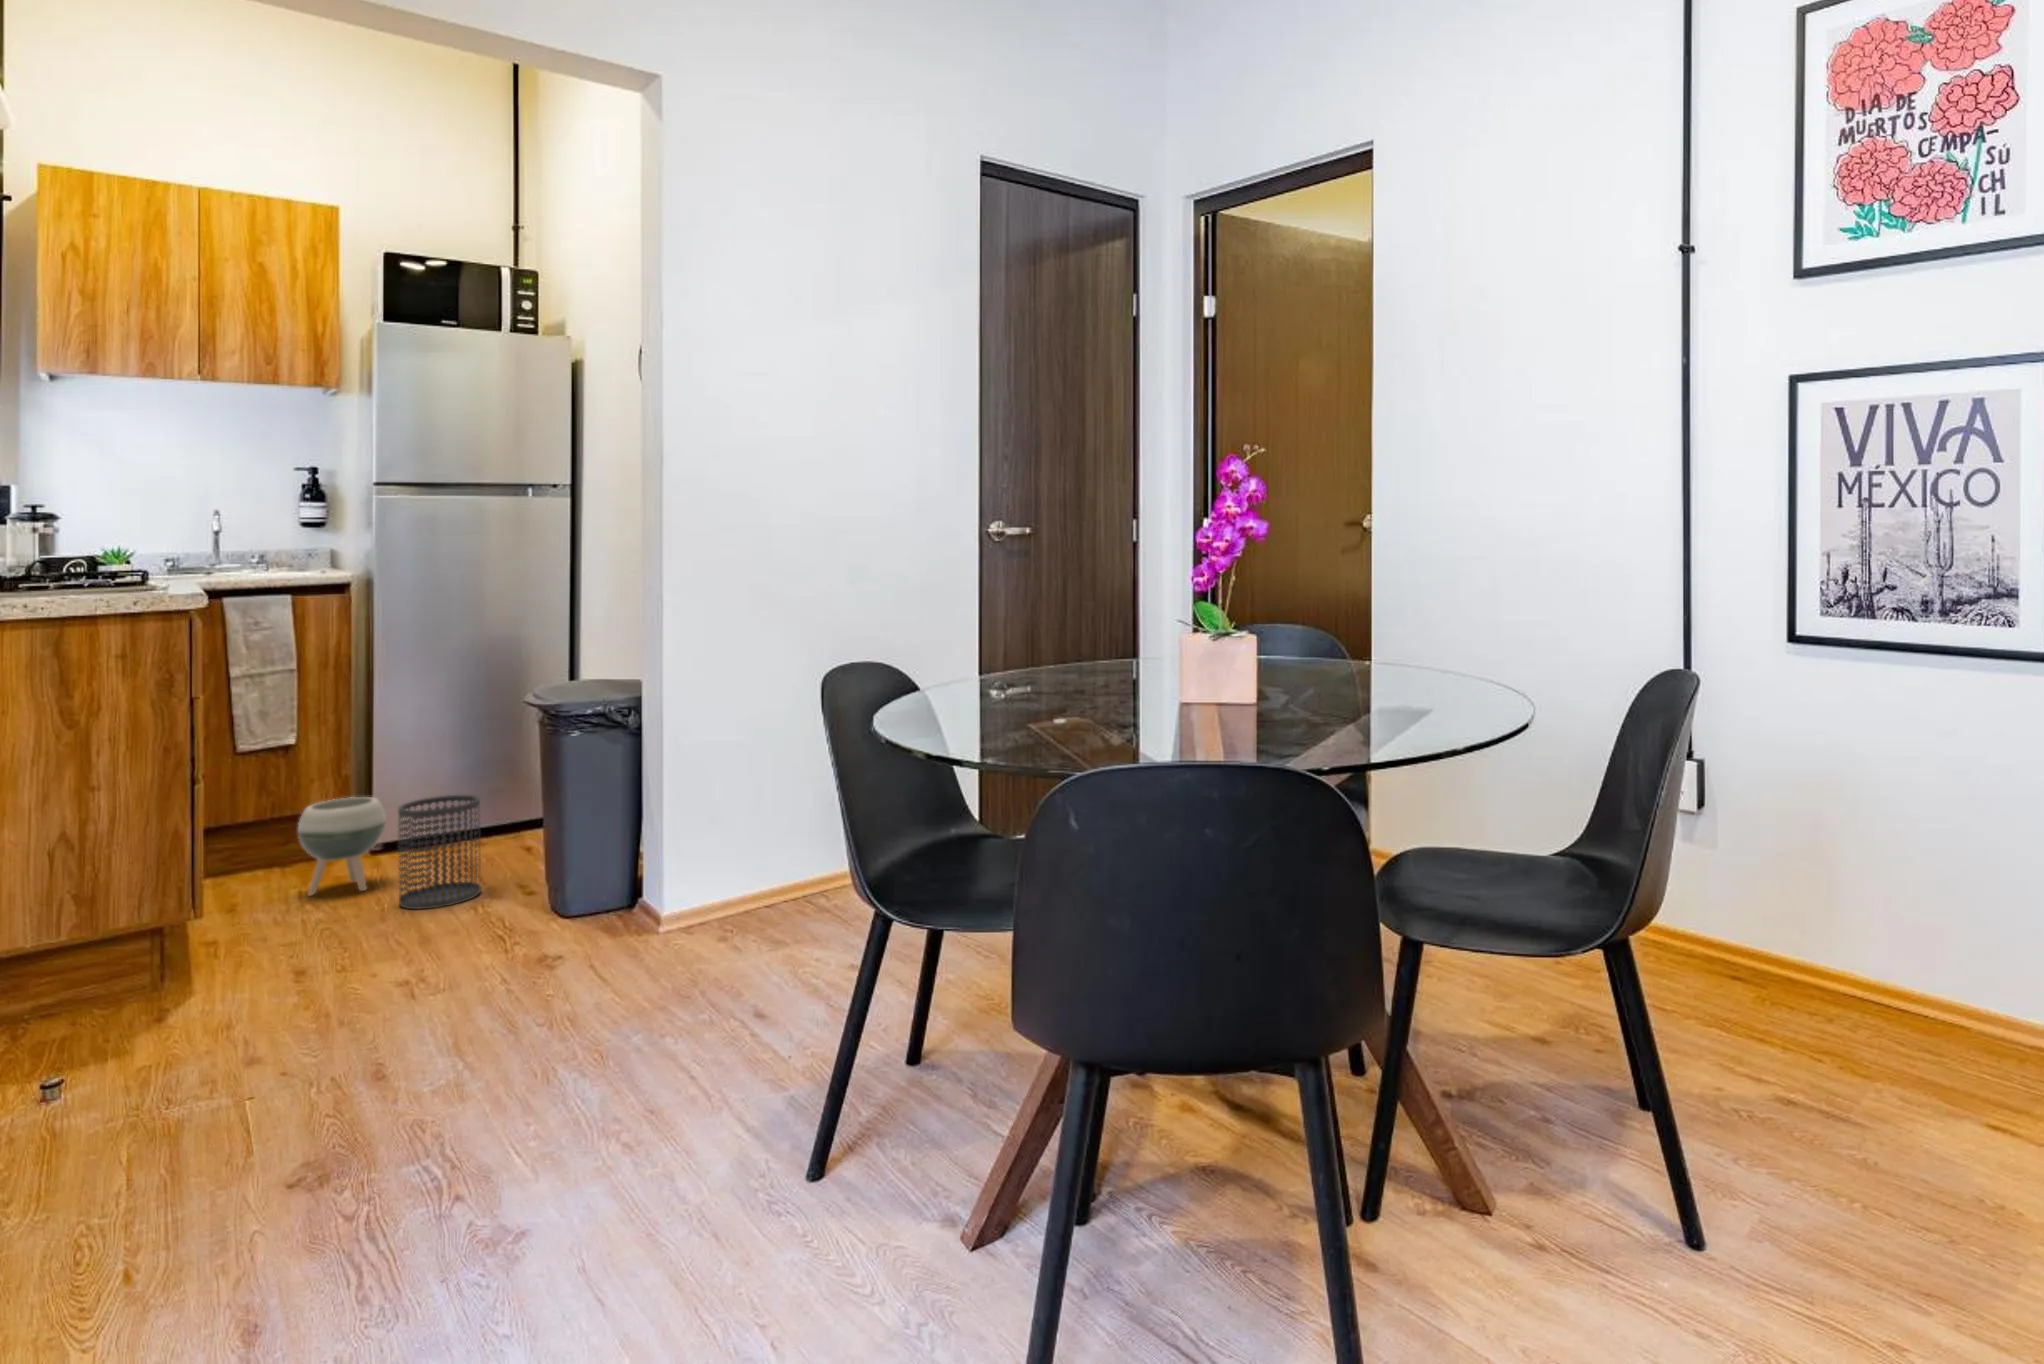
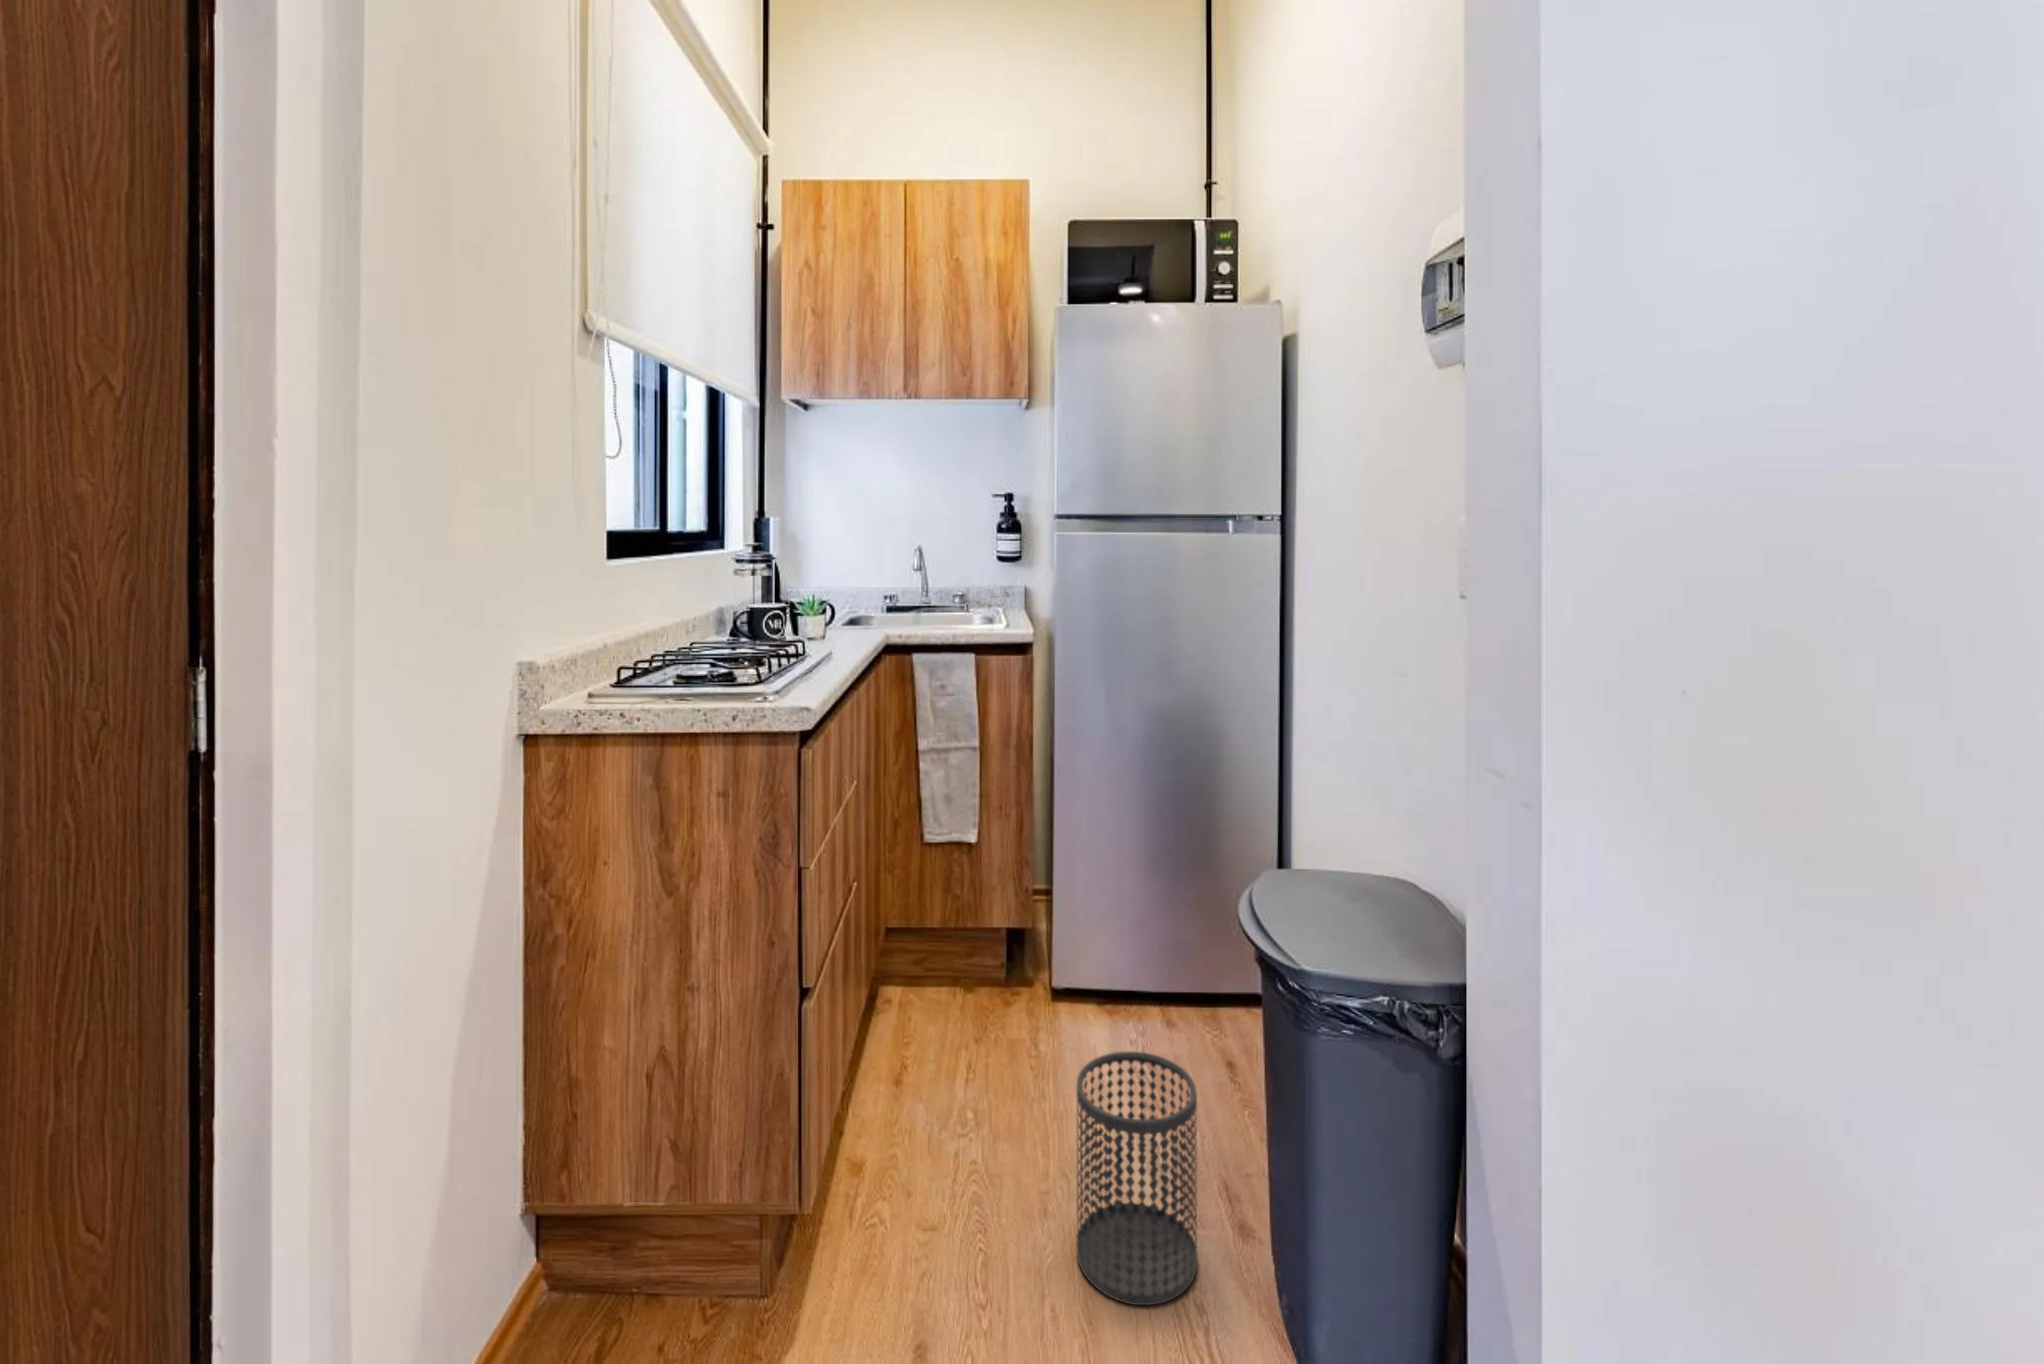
planter: present [298,797,386,896] -> none [960,977,1064,1149]

